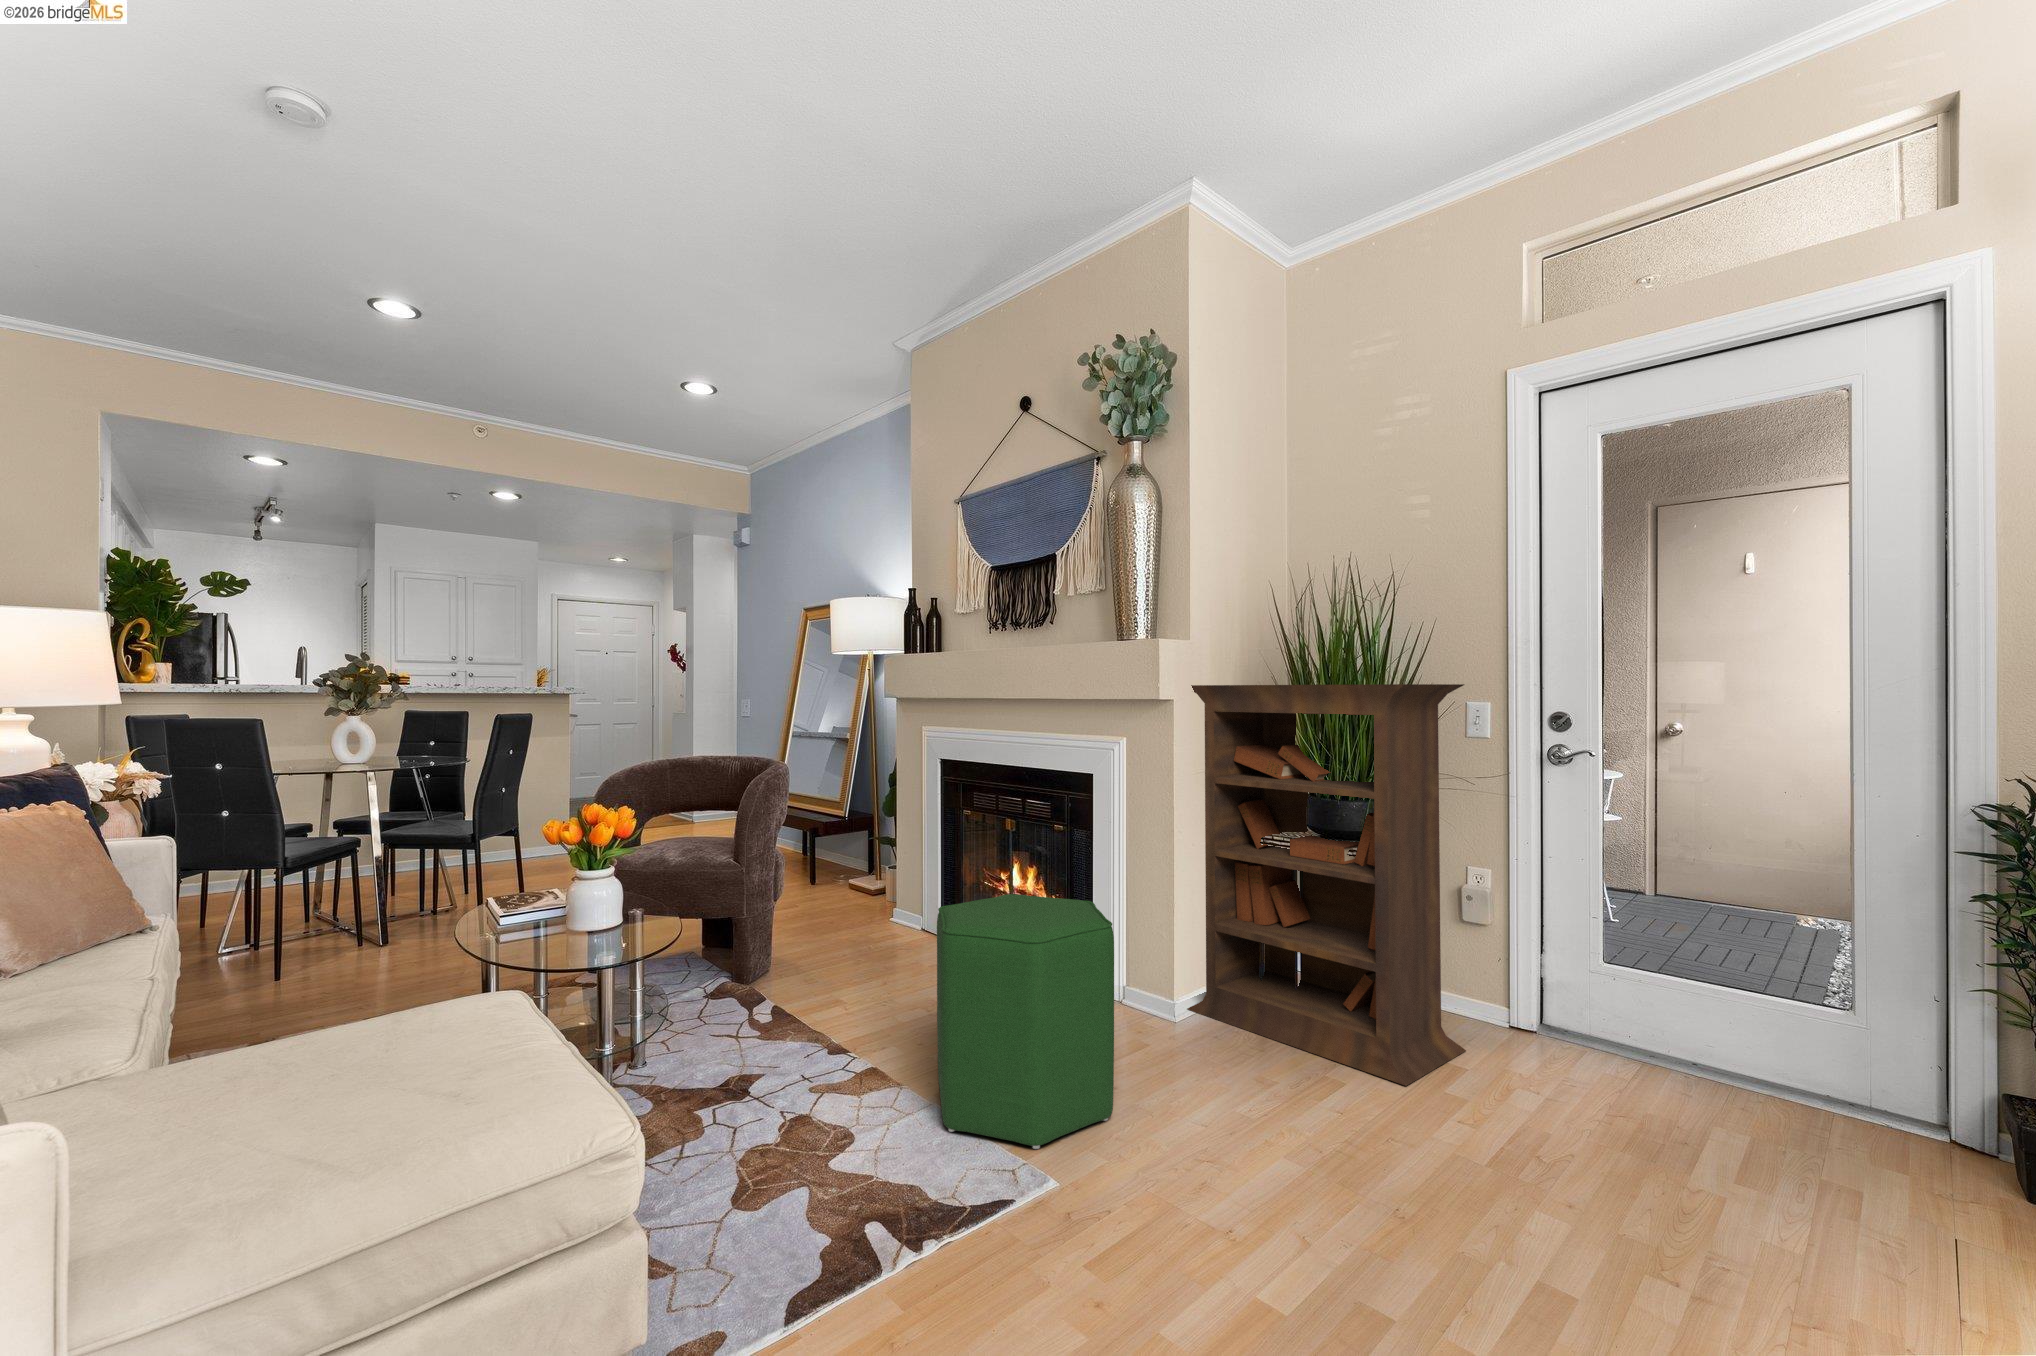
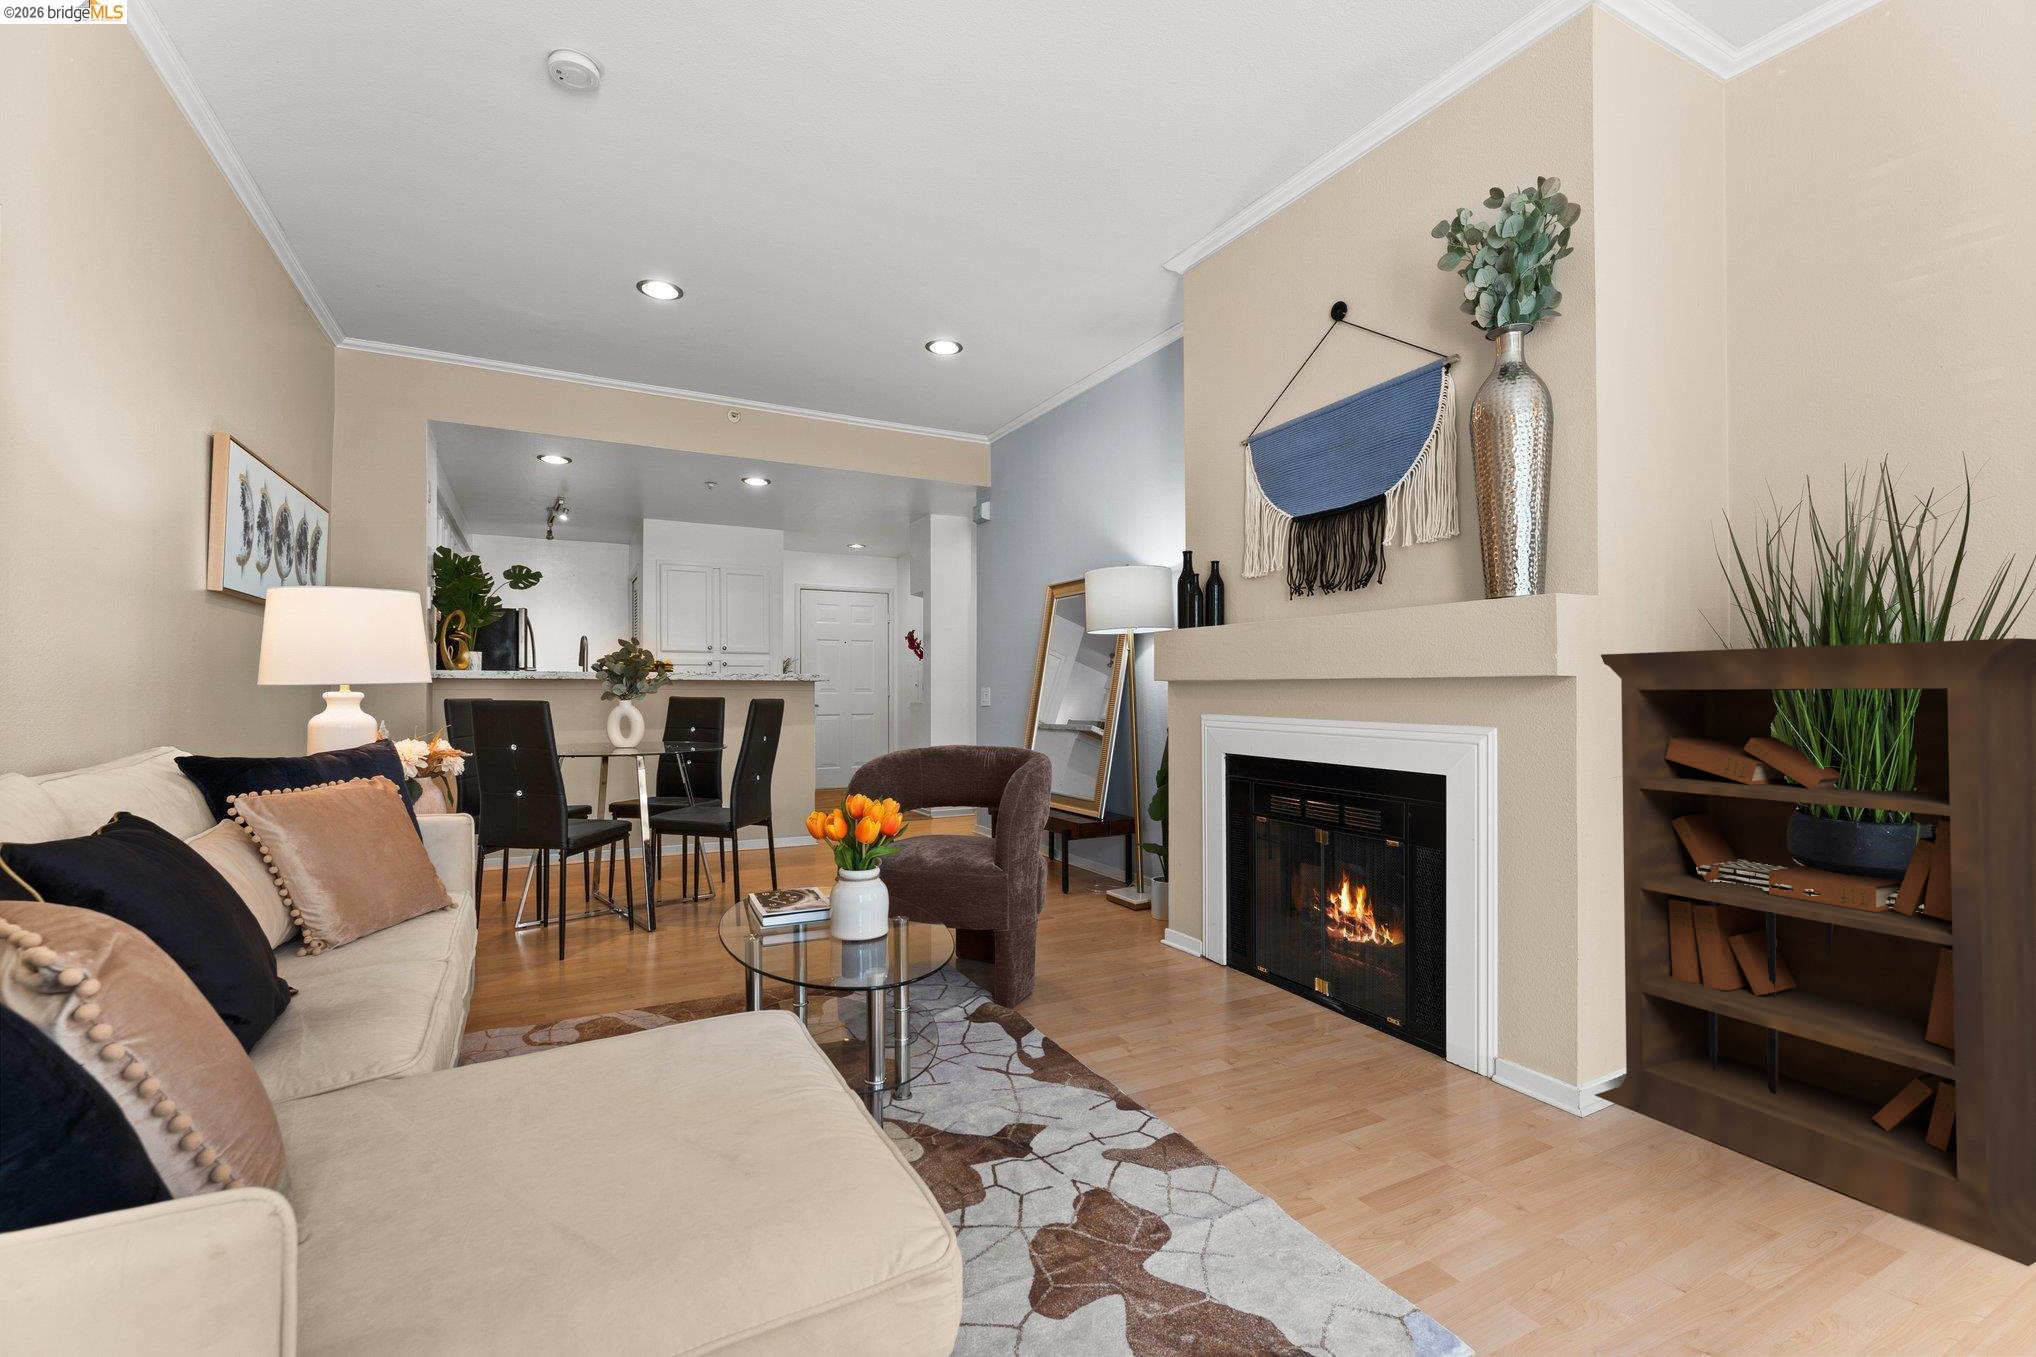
ottoman: present [937,894,1114,1149] -> none [1268,924,1538,1289]

